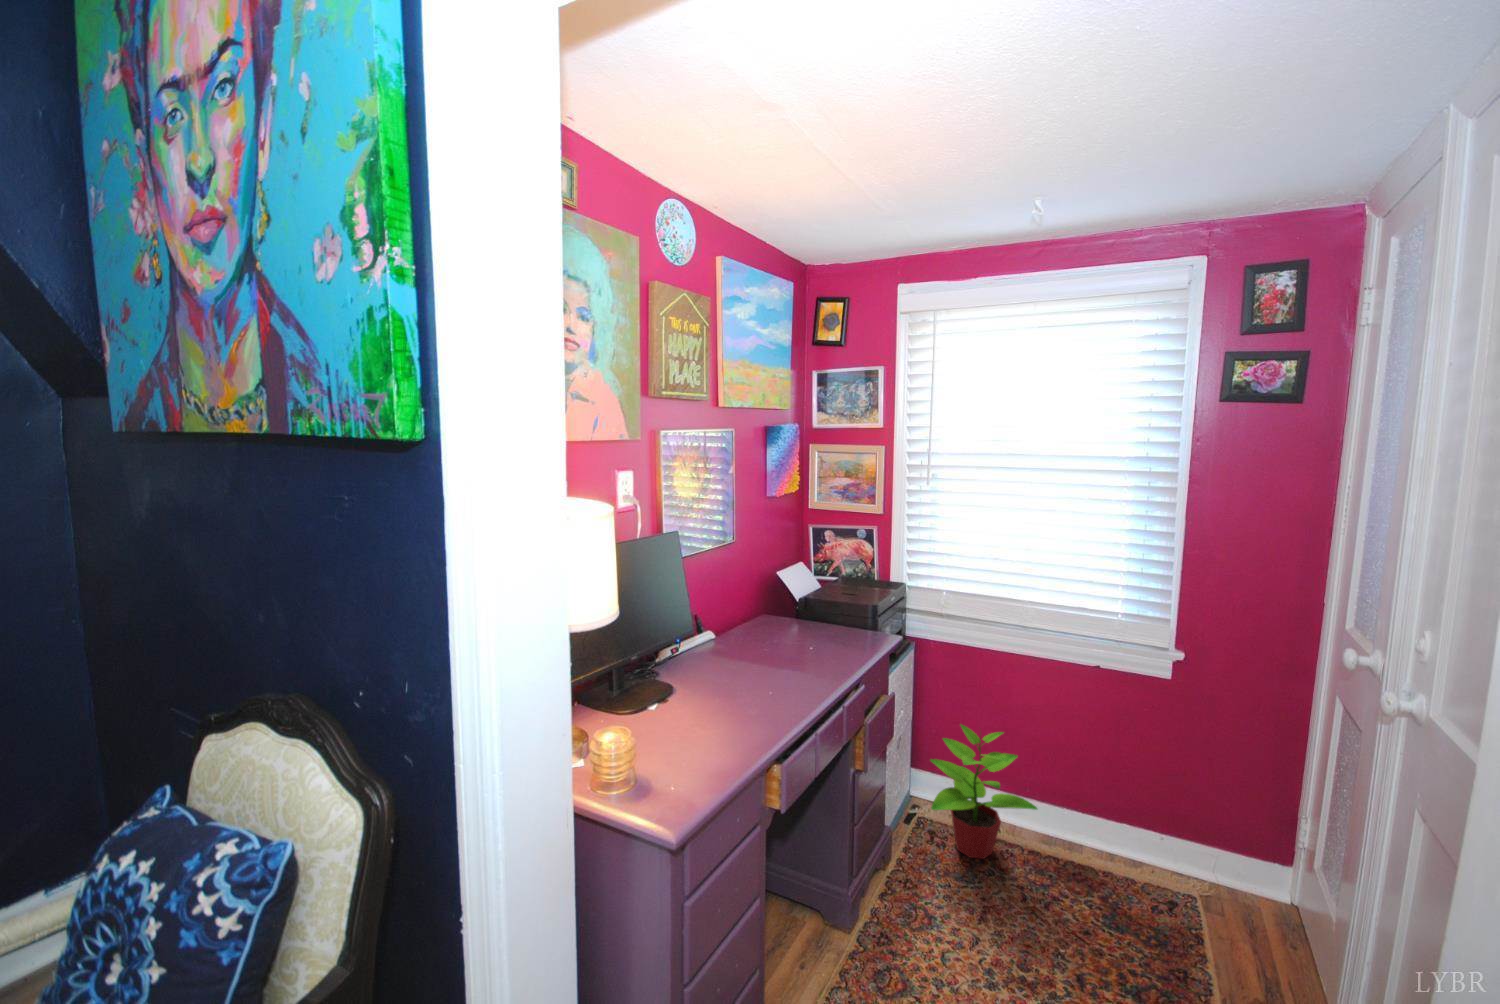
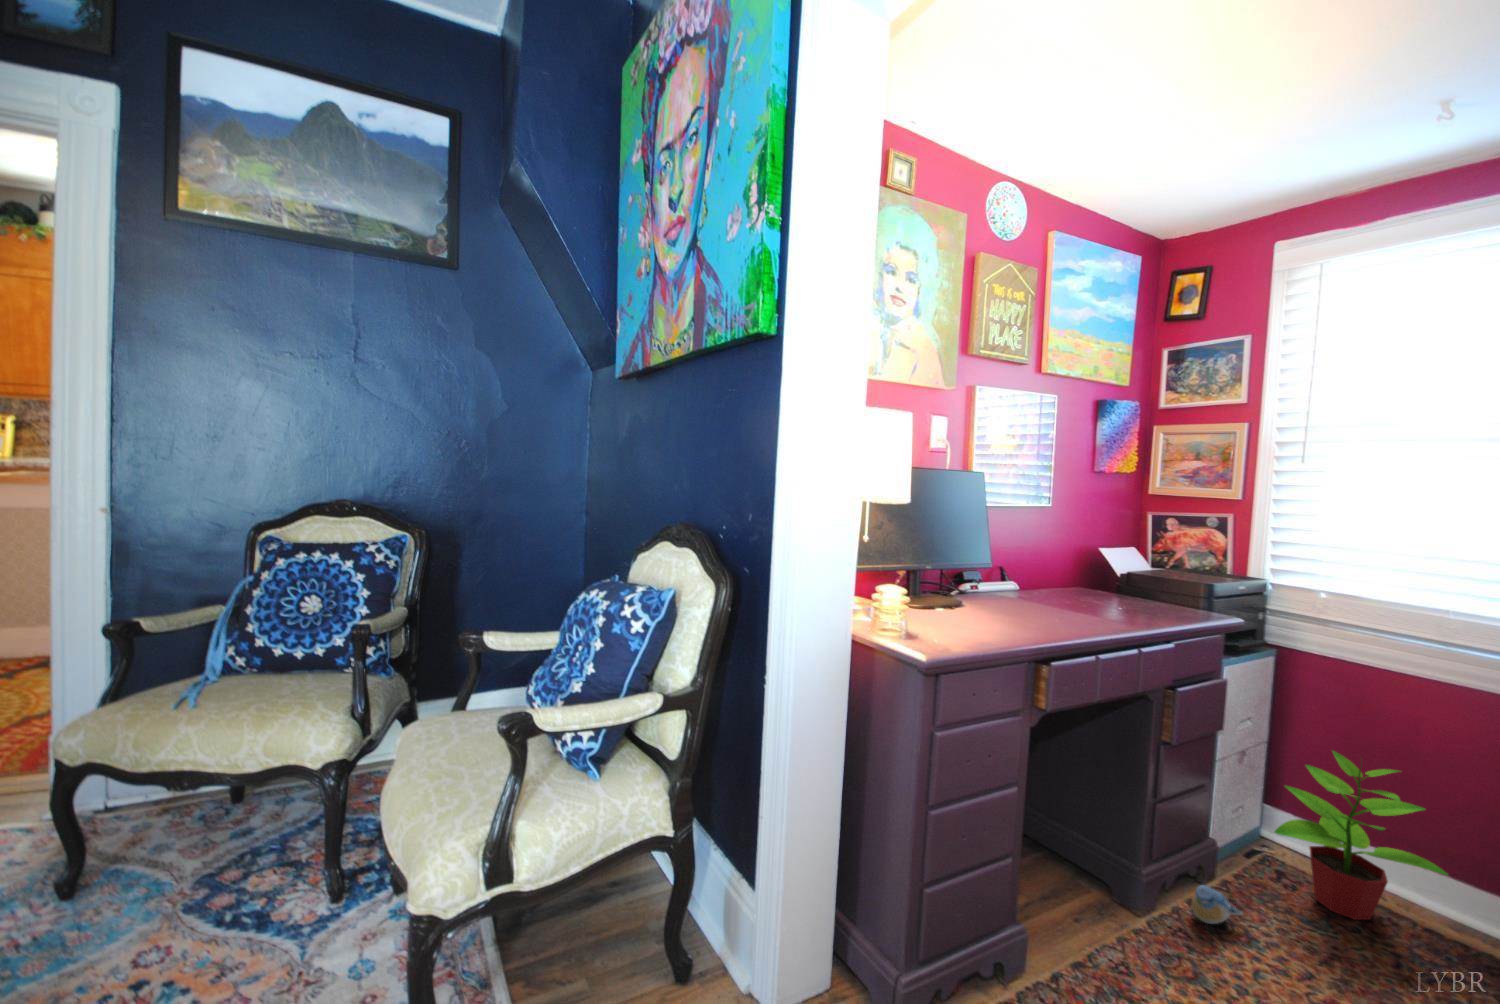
plush toy: none [883,879,919,915] -> present [1192,885,1243,924]

